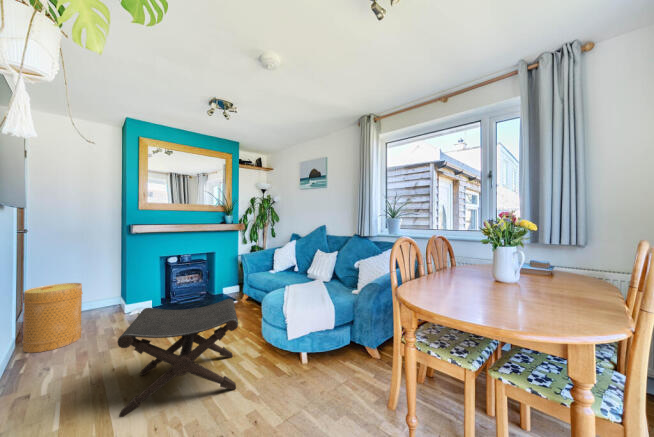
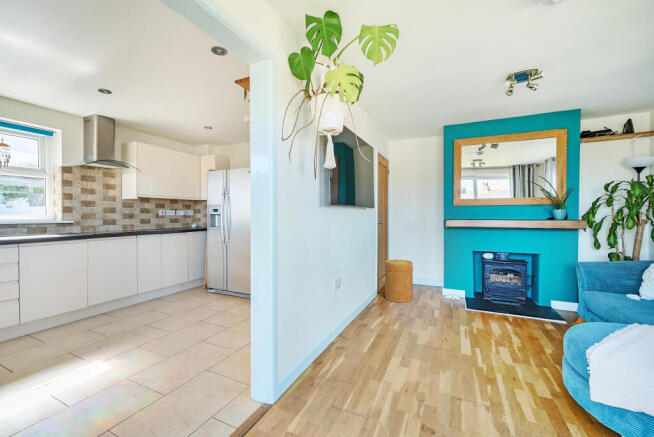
footstool: present [118,299,238,417] -> none [397,291,515,409]

